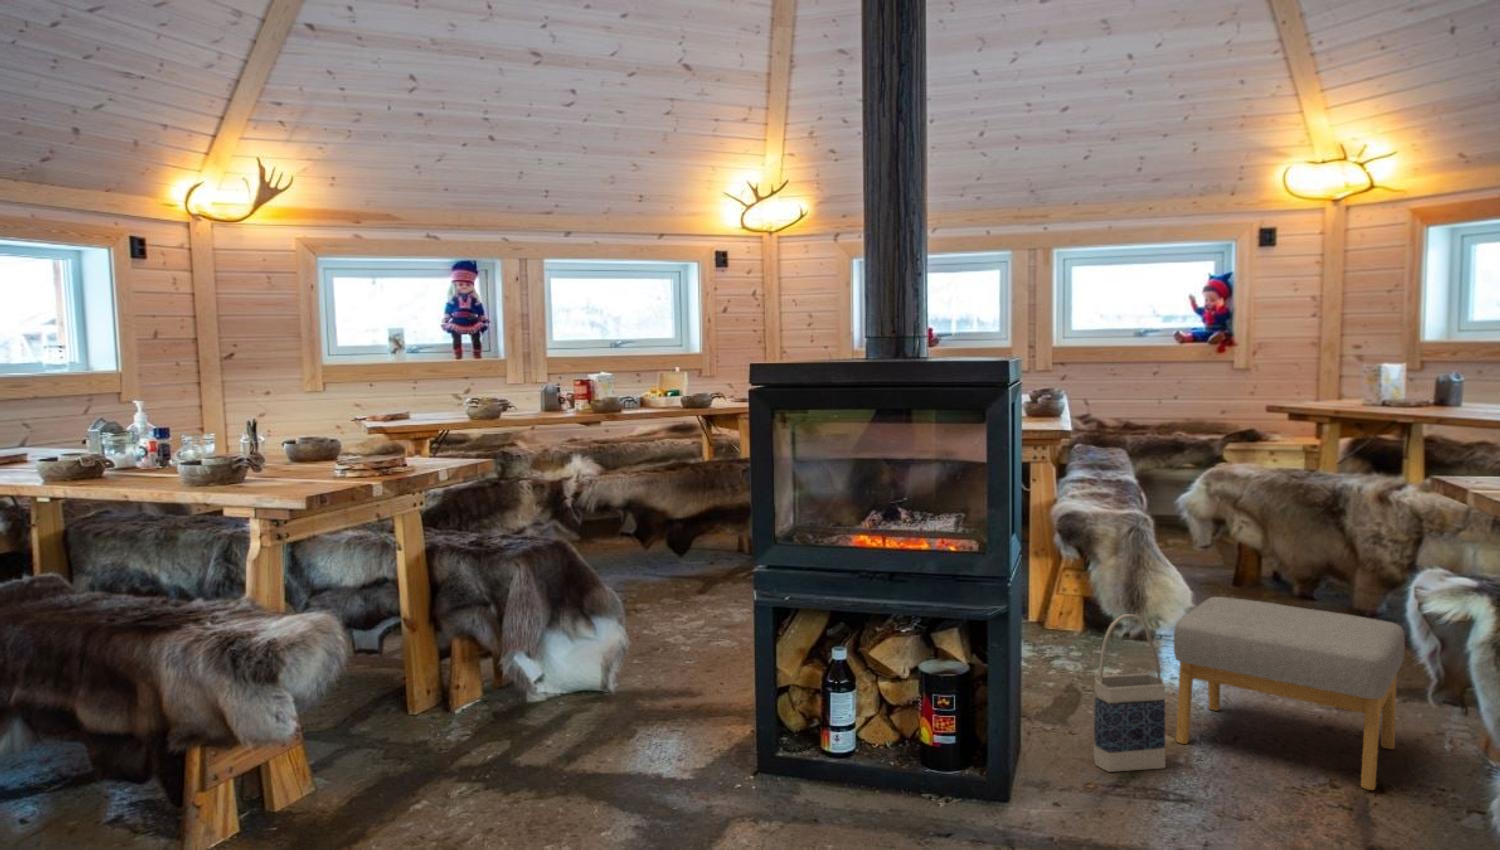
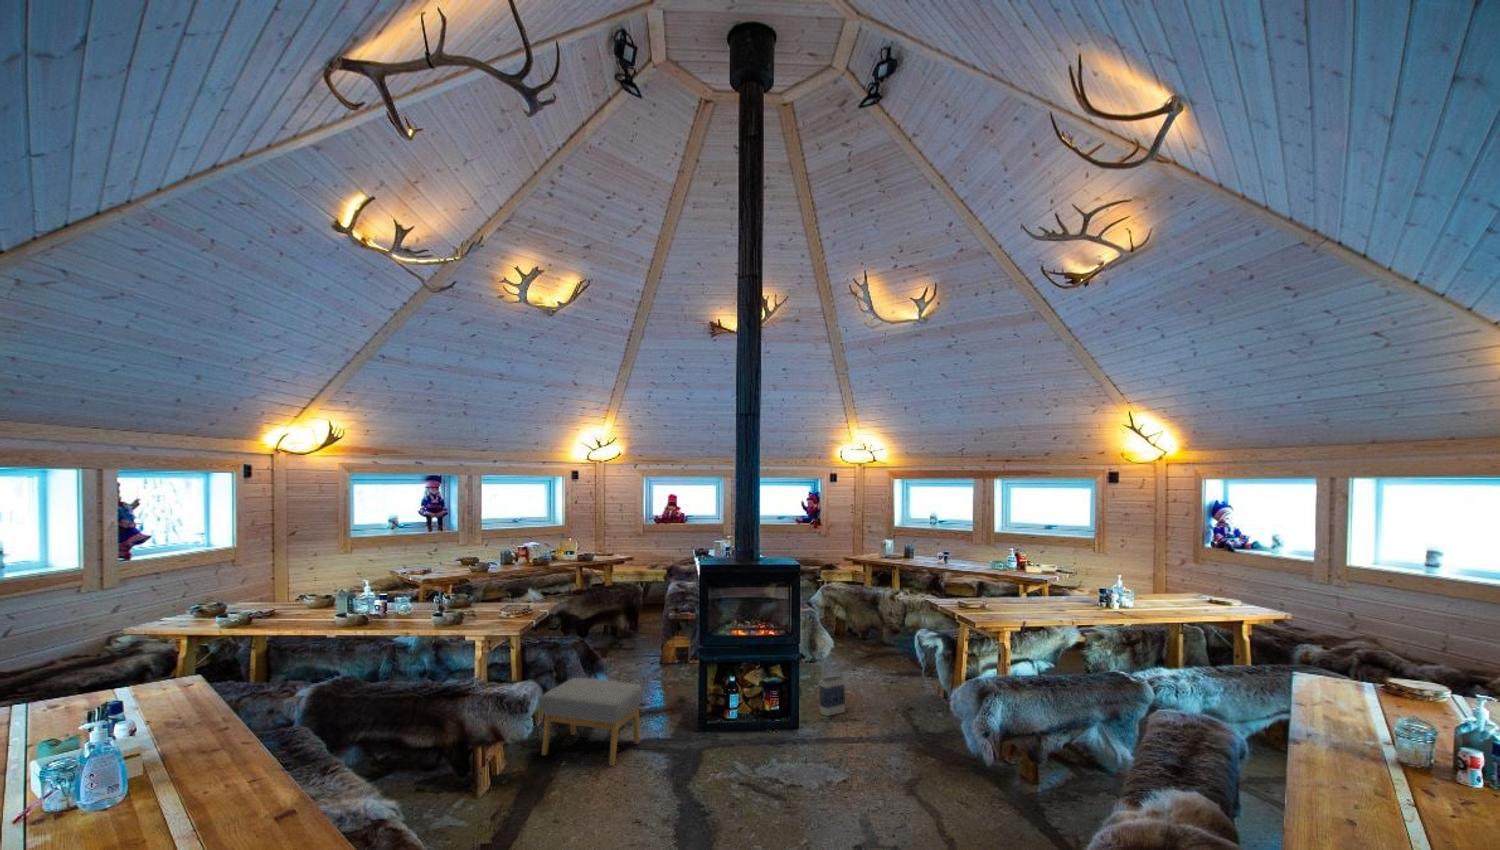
footstool: present [1174,597,1405,790] -> present [542,678,642,766]

